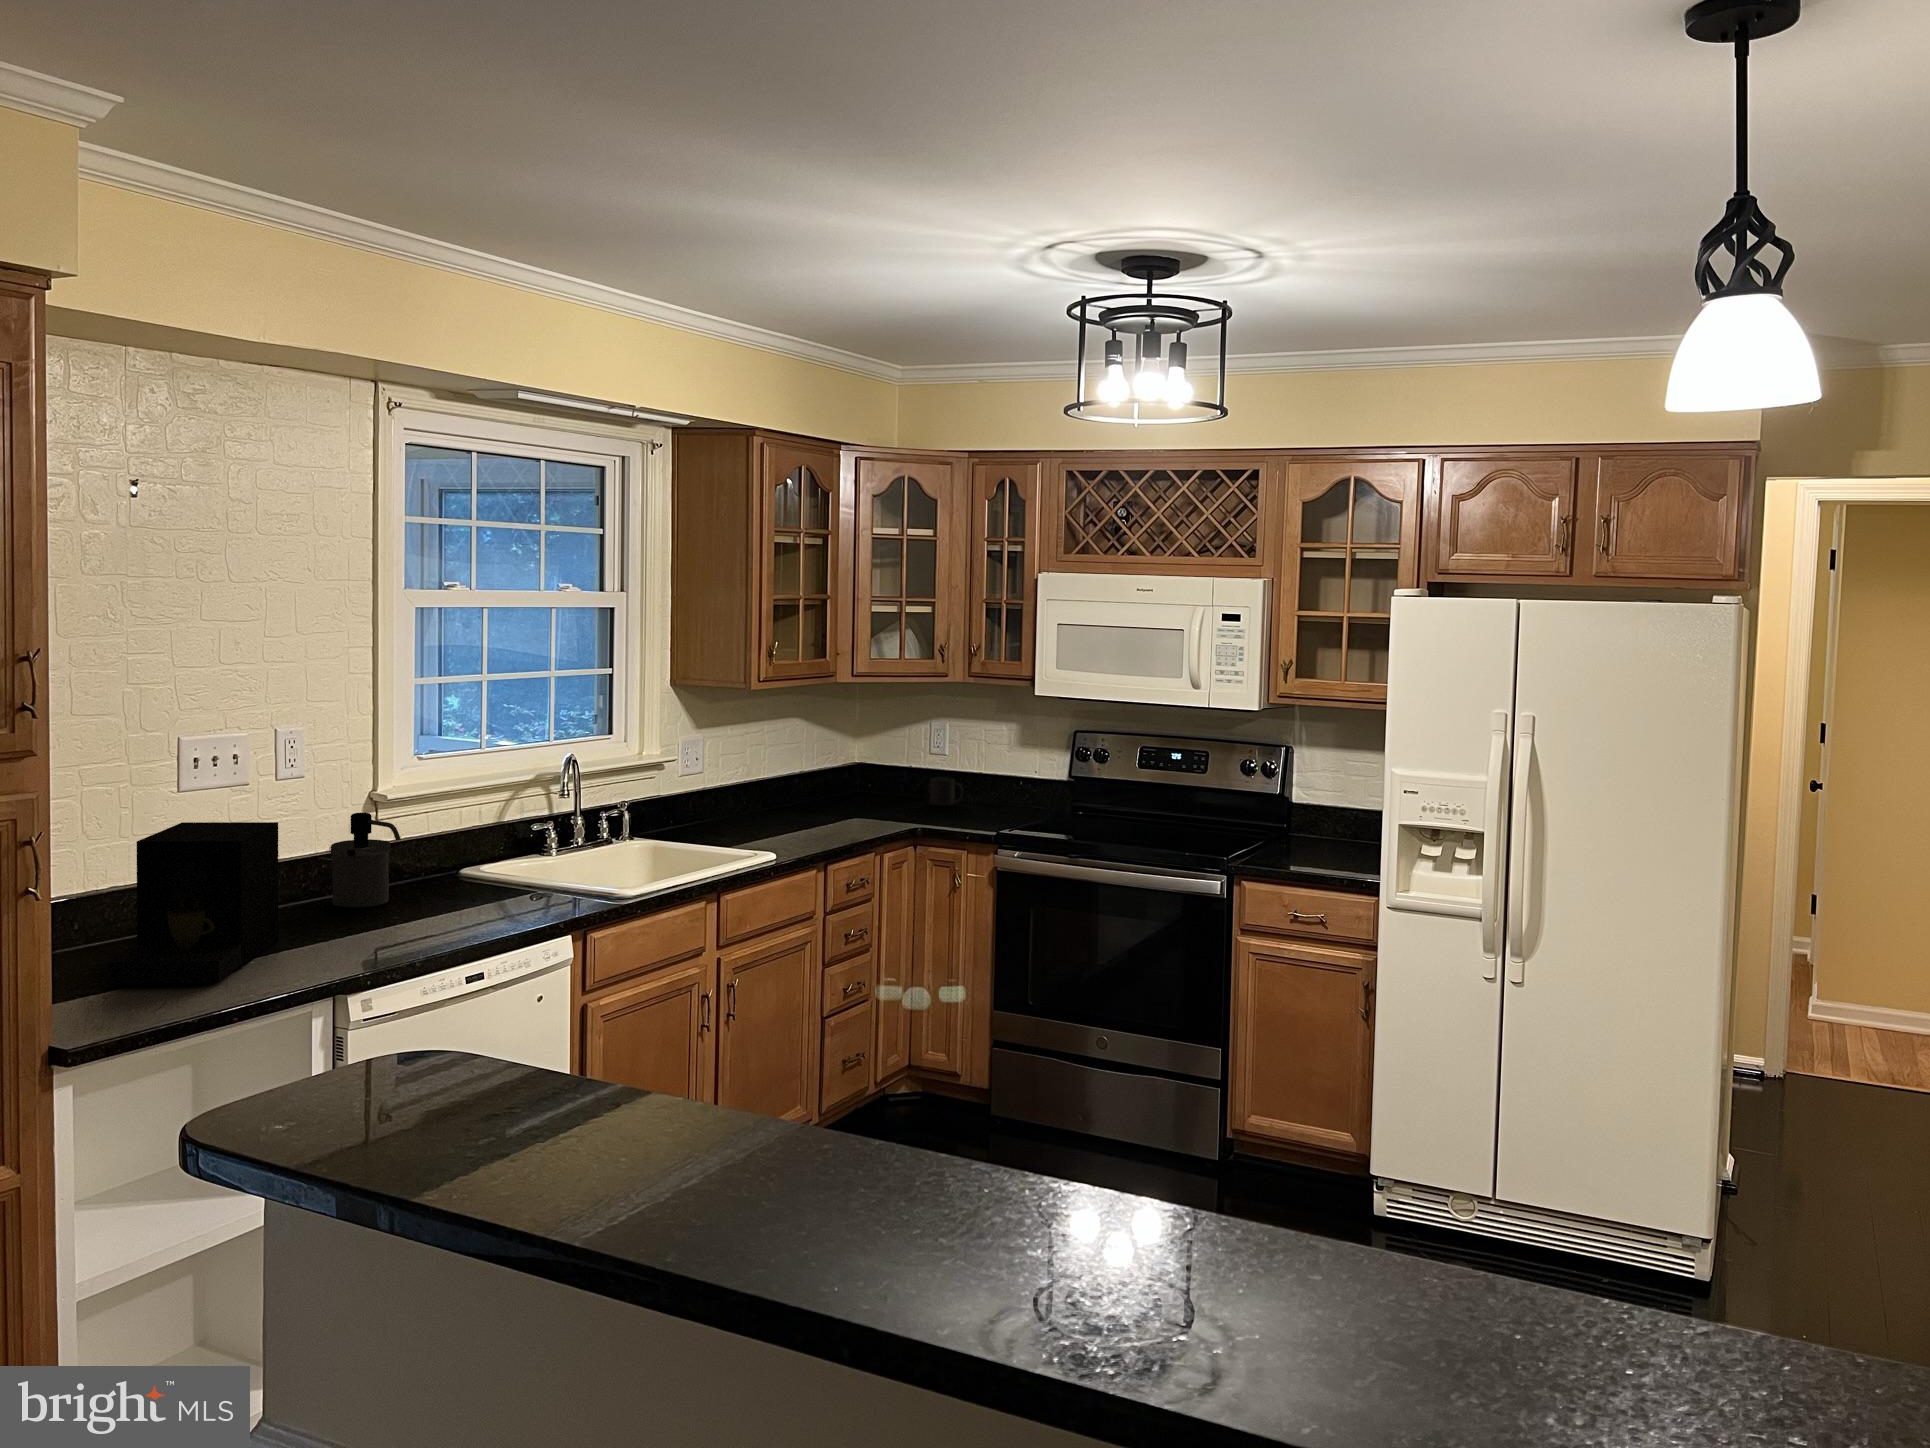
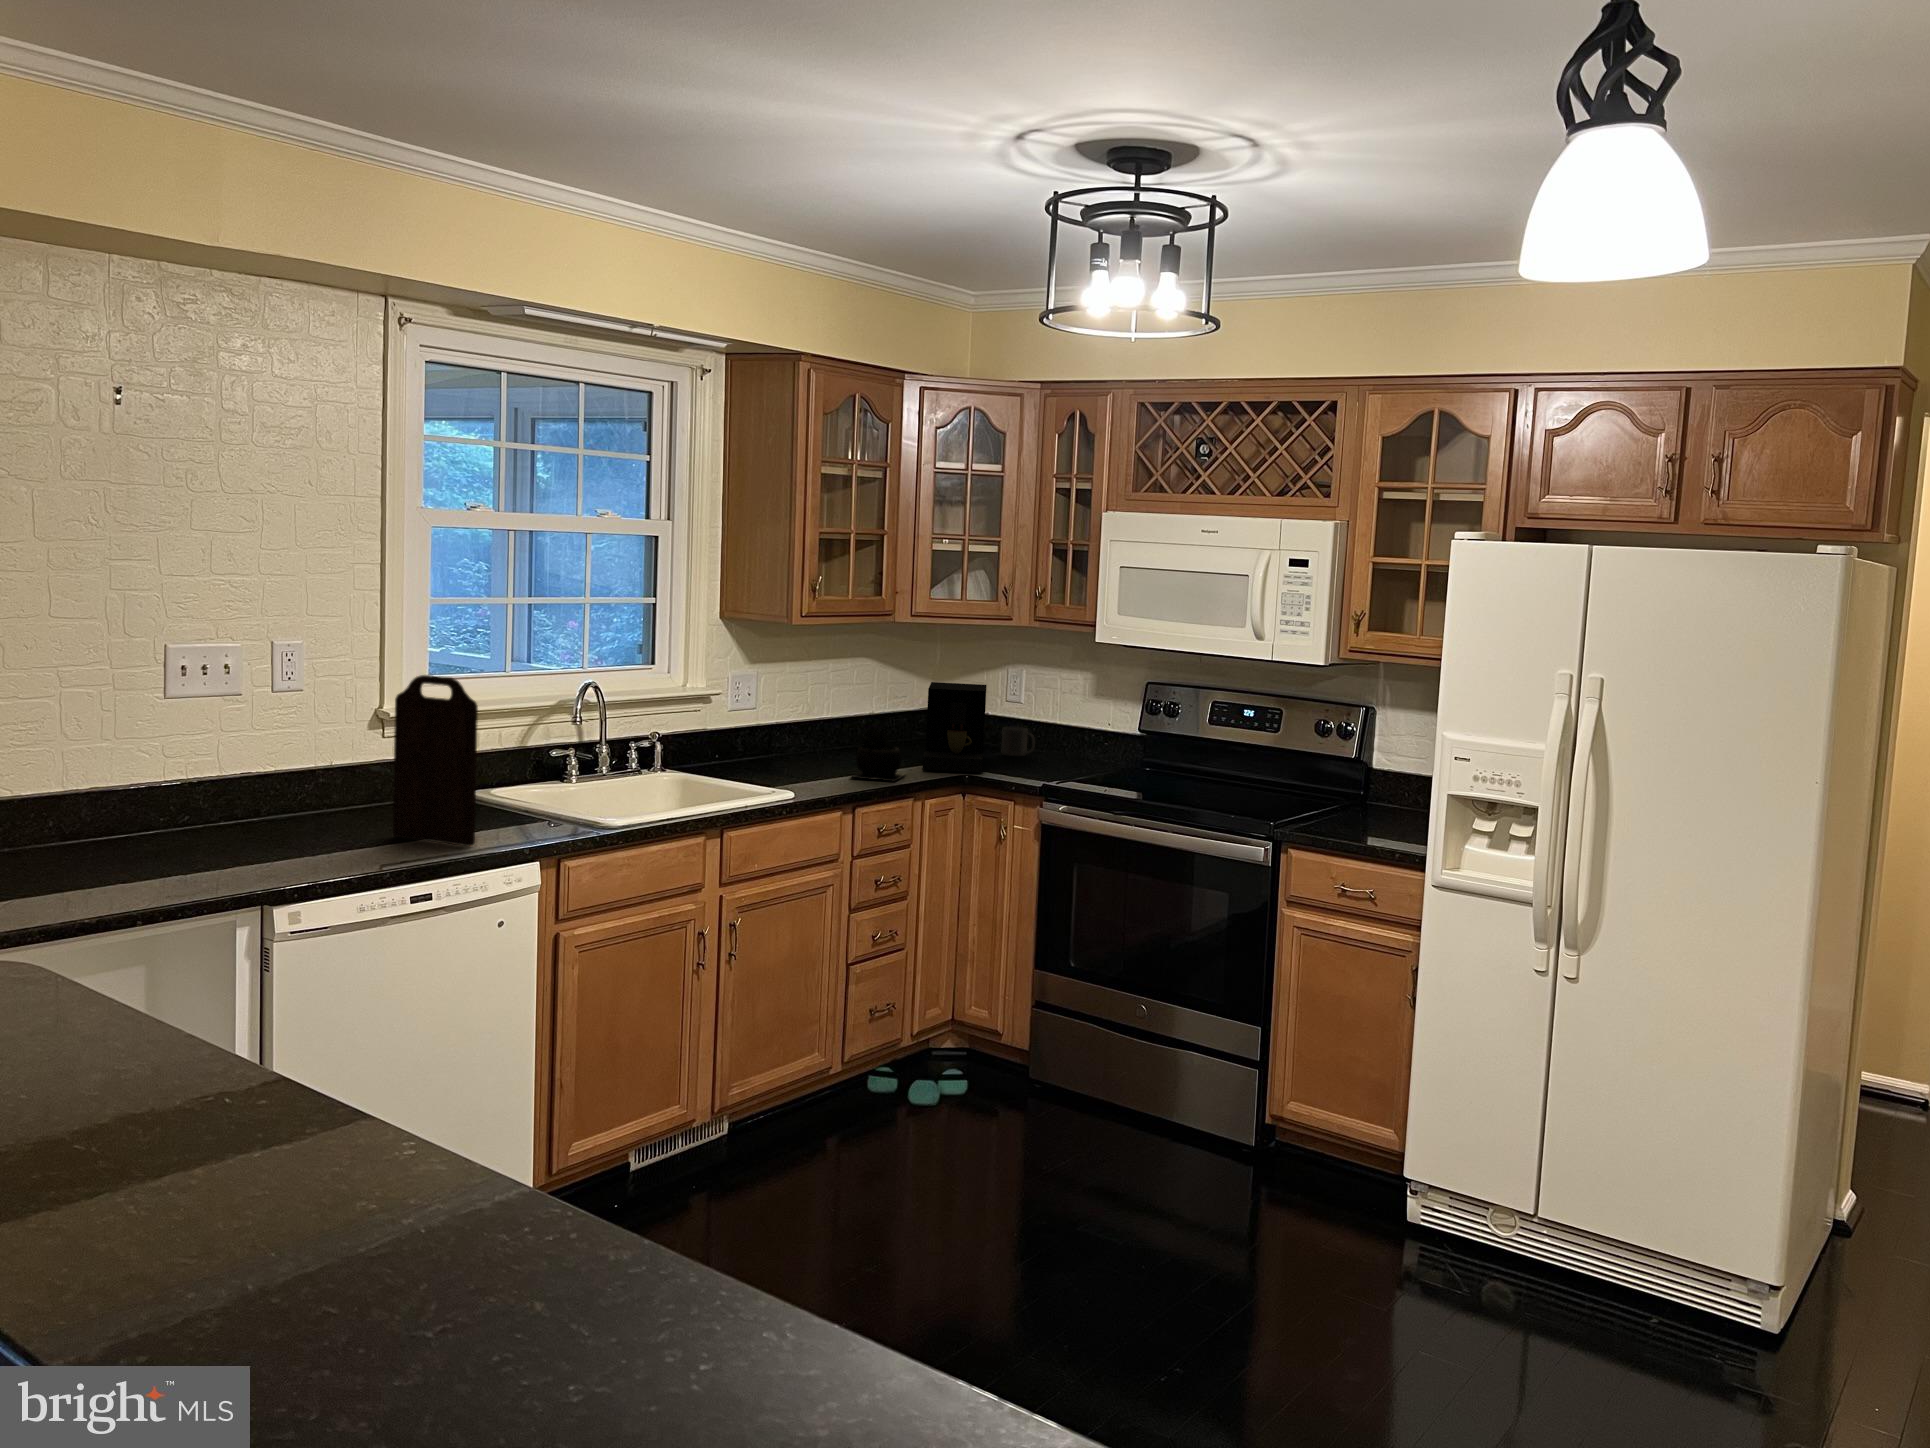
cutting board: none [422,758,514,925] -> present [393,675,478,846]
succulent plant: none [809,783,860,837] -> present [852,728,903,781]
soap dispenser: present [331,813,400,908] -> none [321,728,382,822]
coffee maker: present [108,822,278,984] -> present [922,682,987,772]

